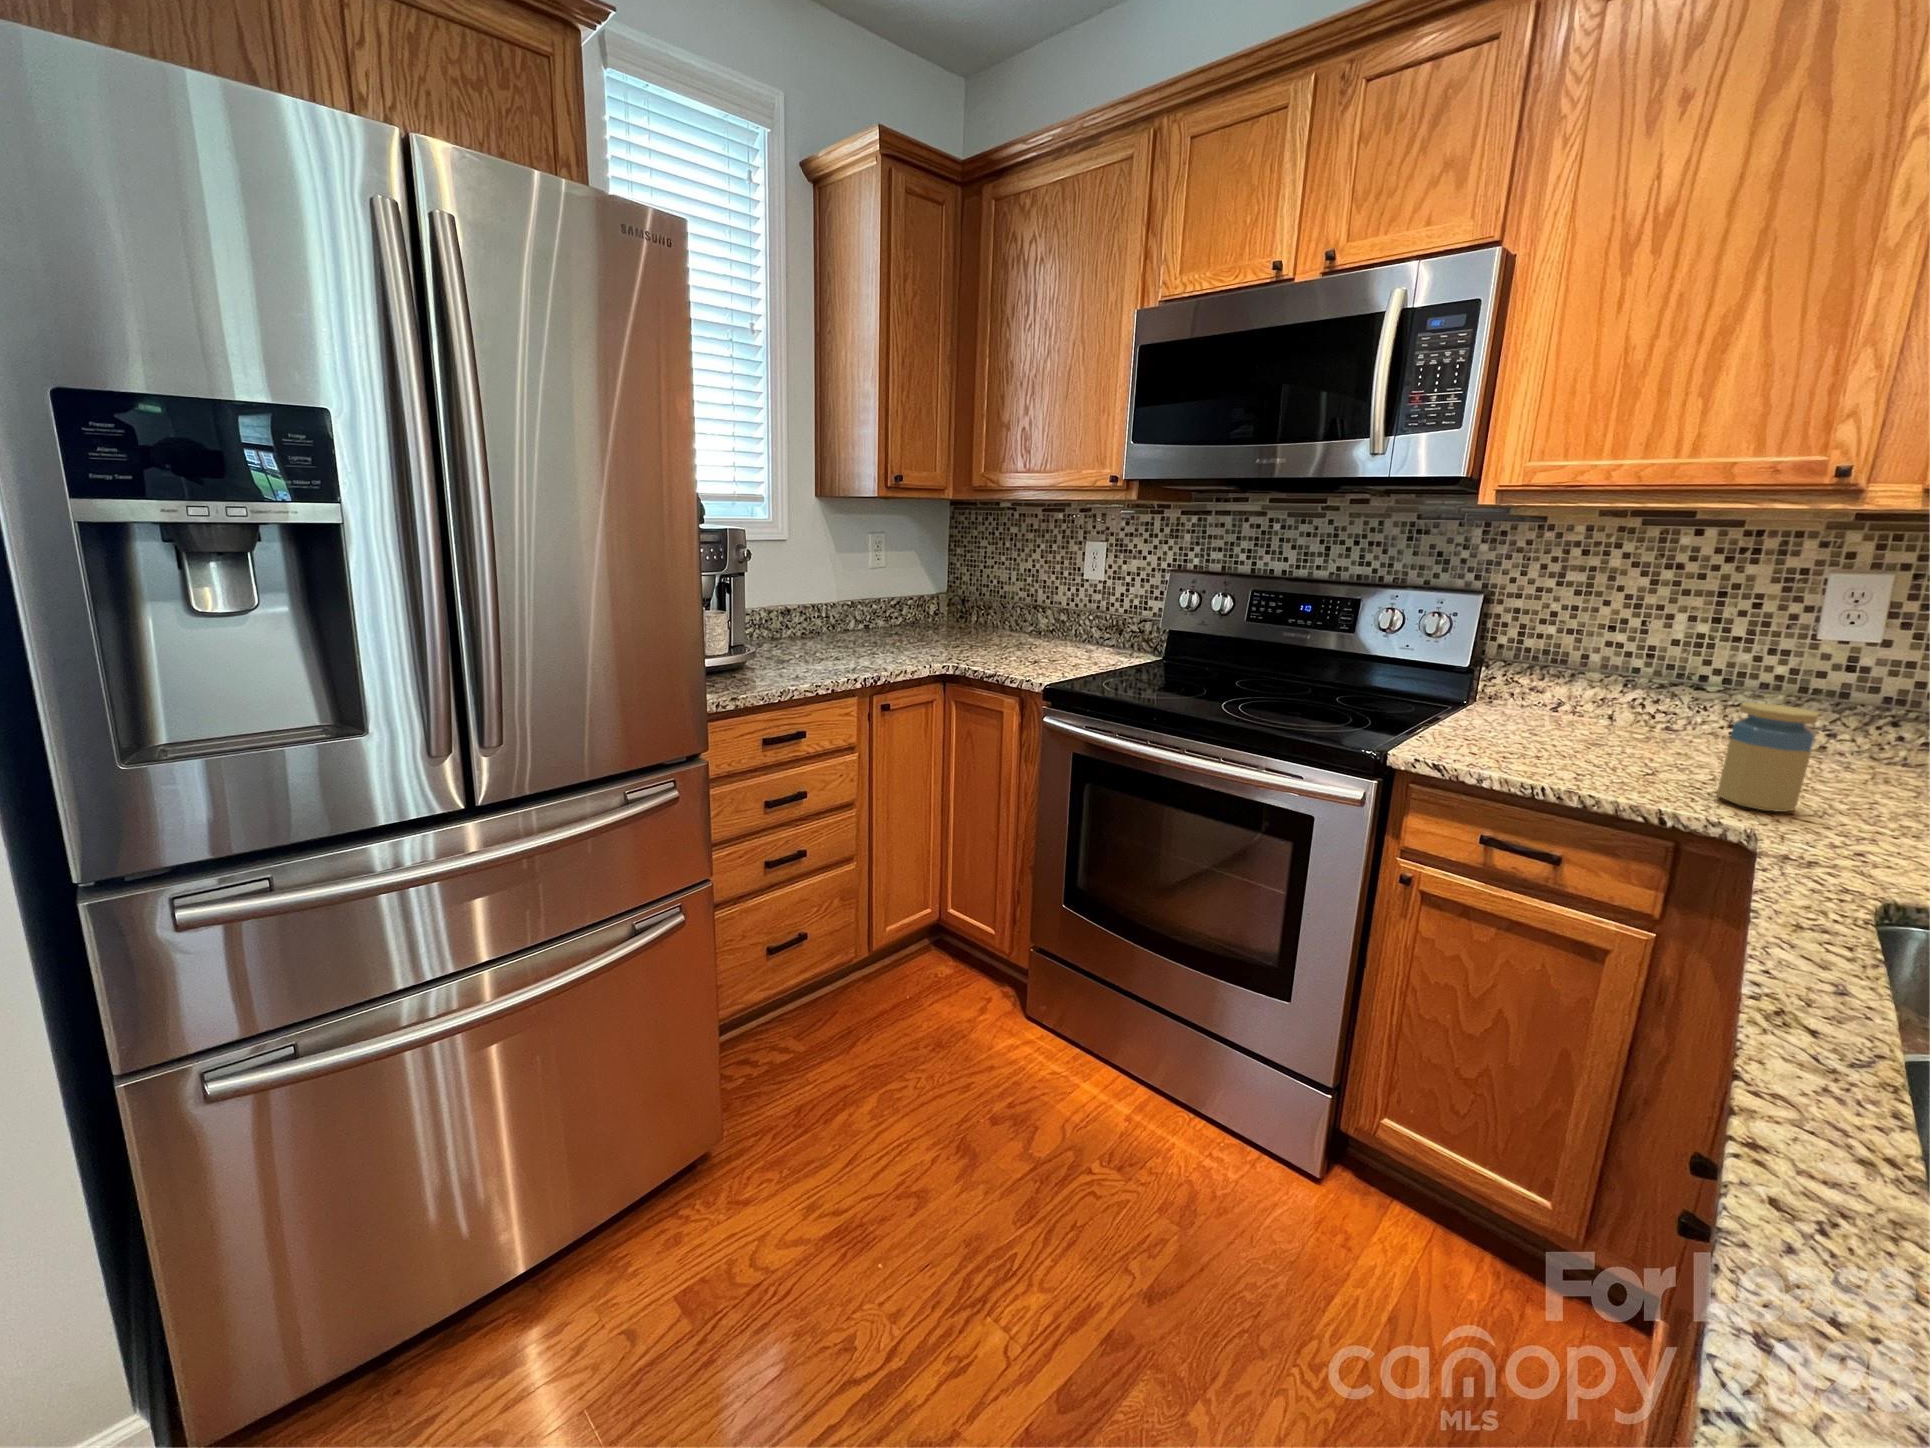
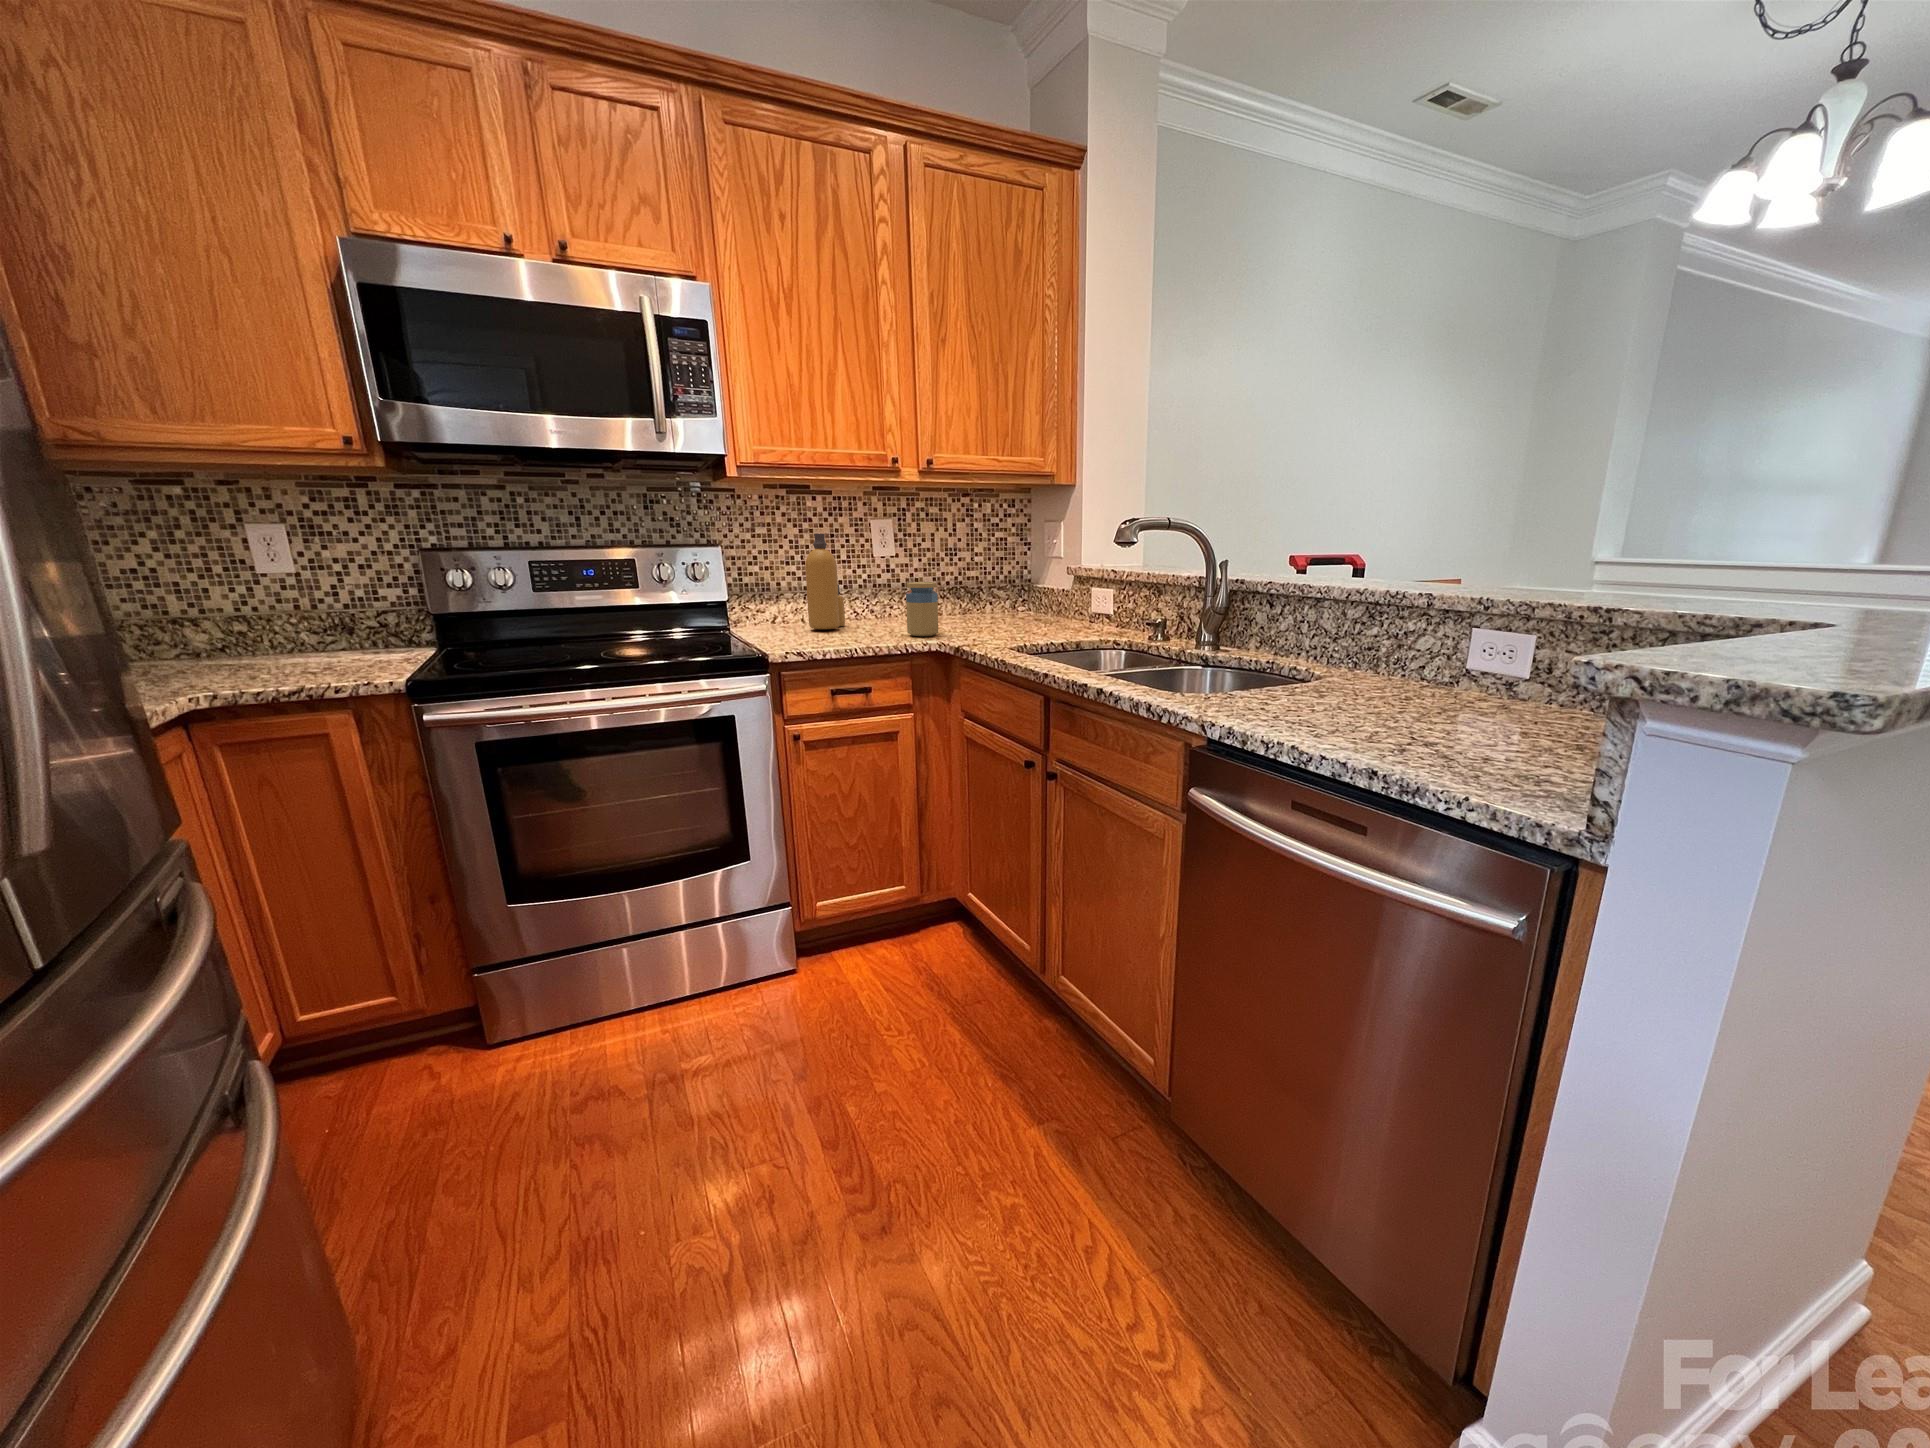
bottle: none [1560,593,1657,744] -> present [805,534,845,629]

